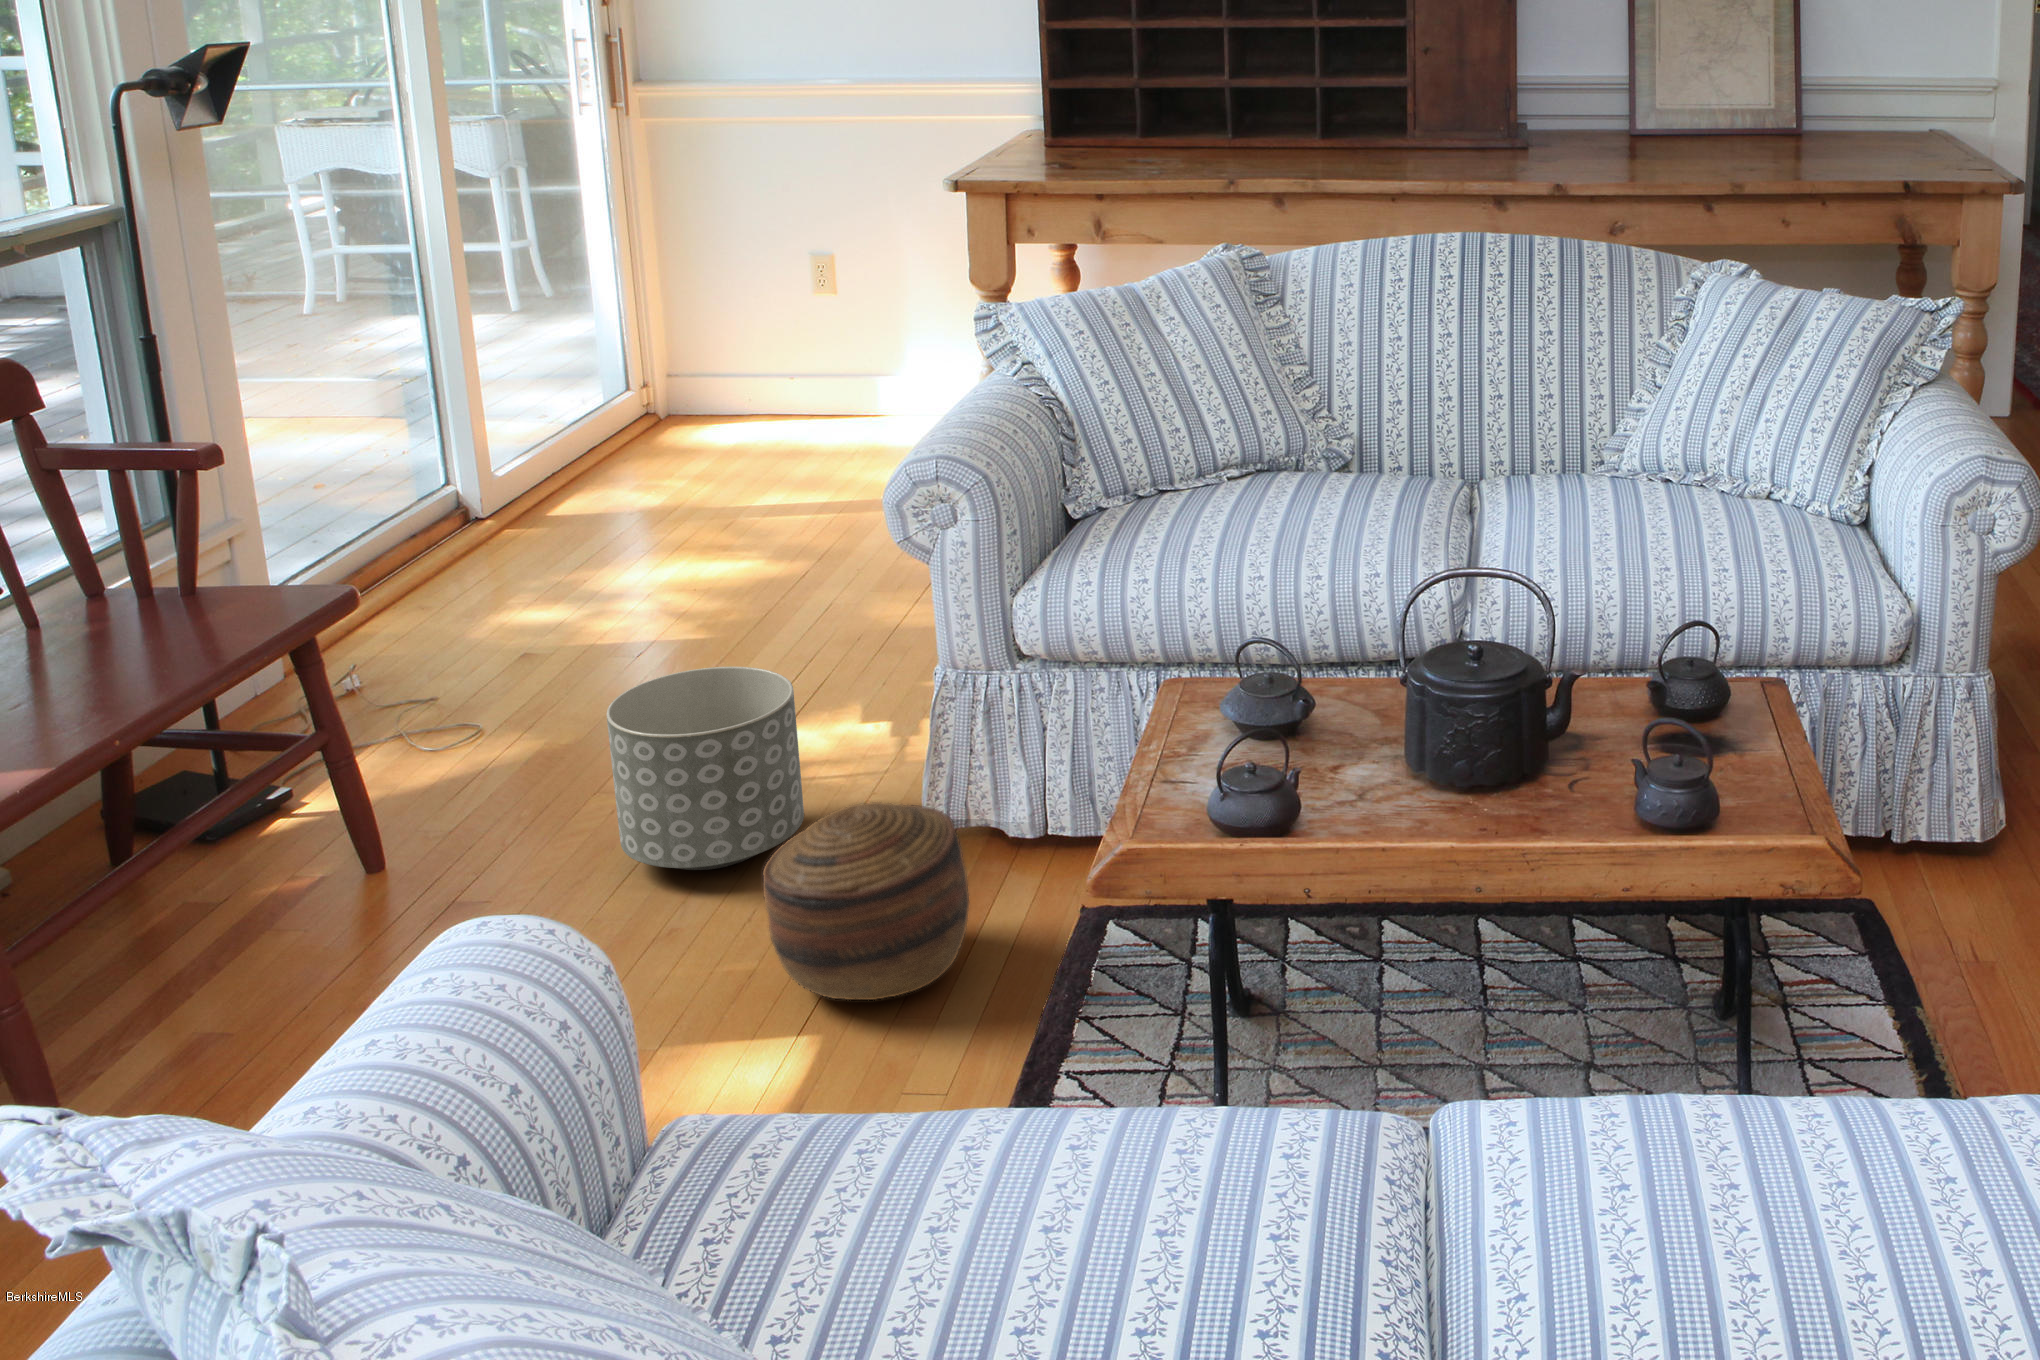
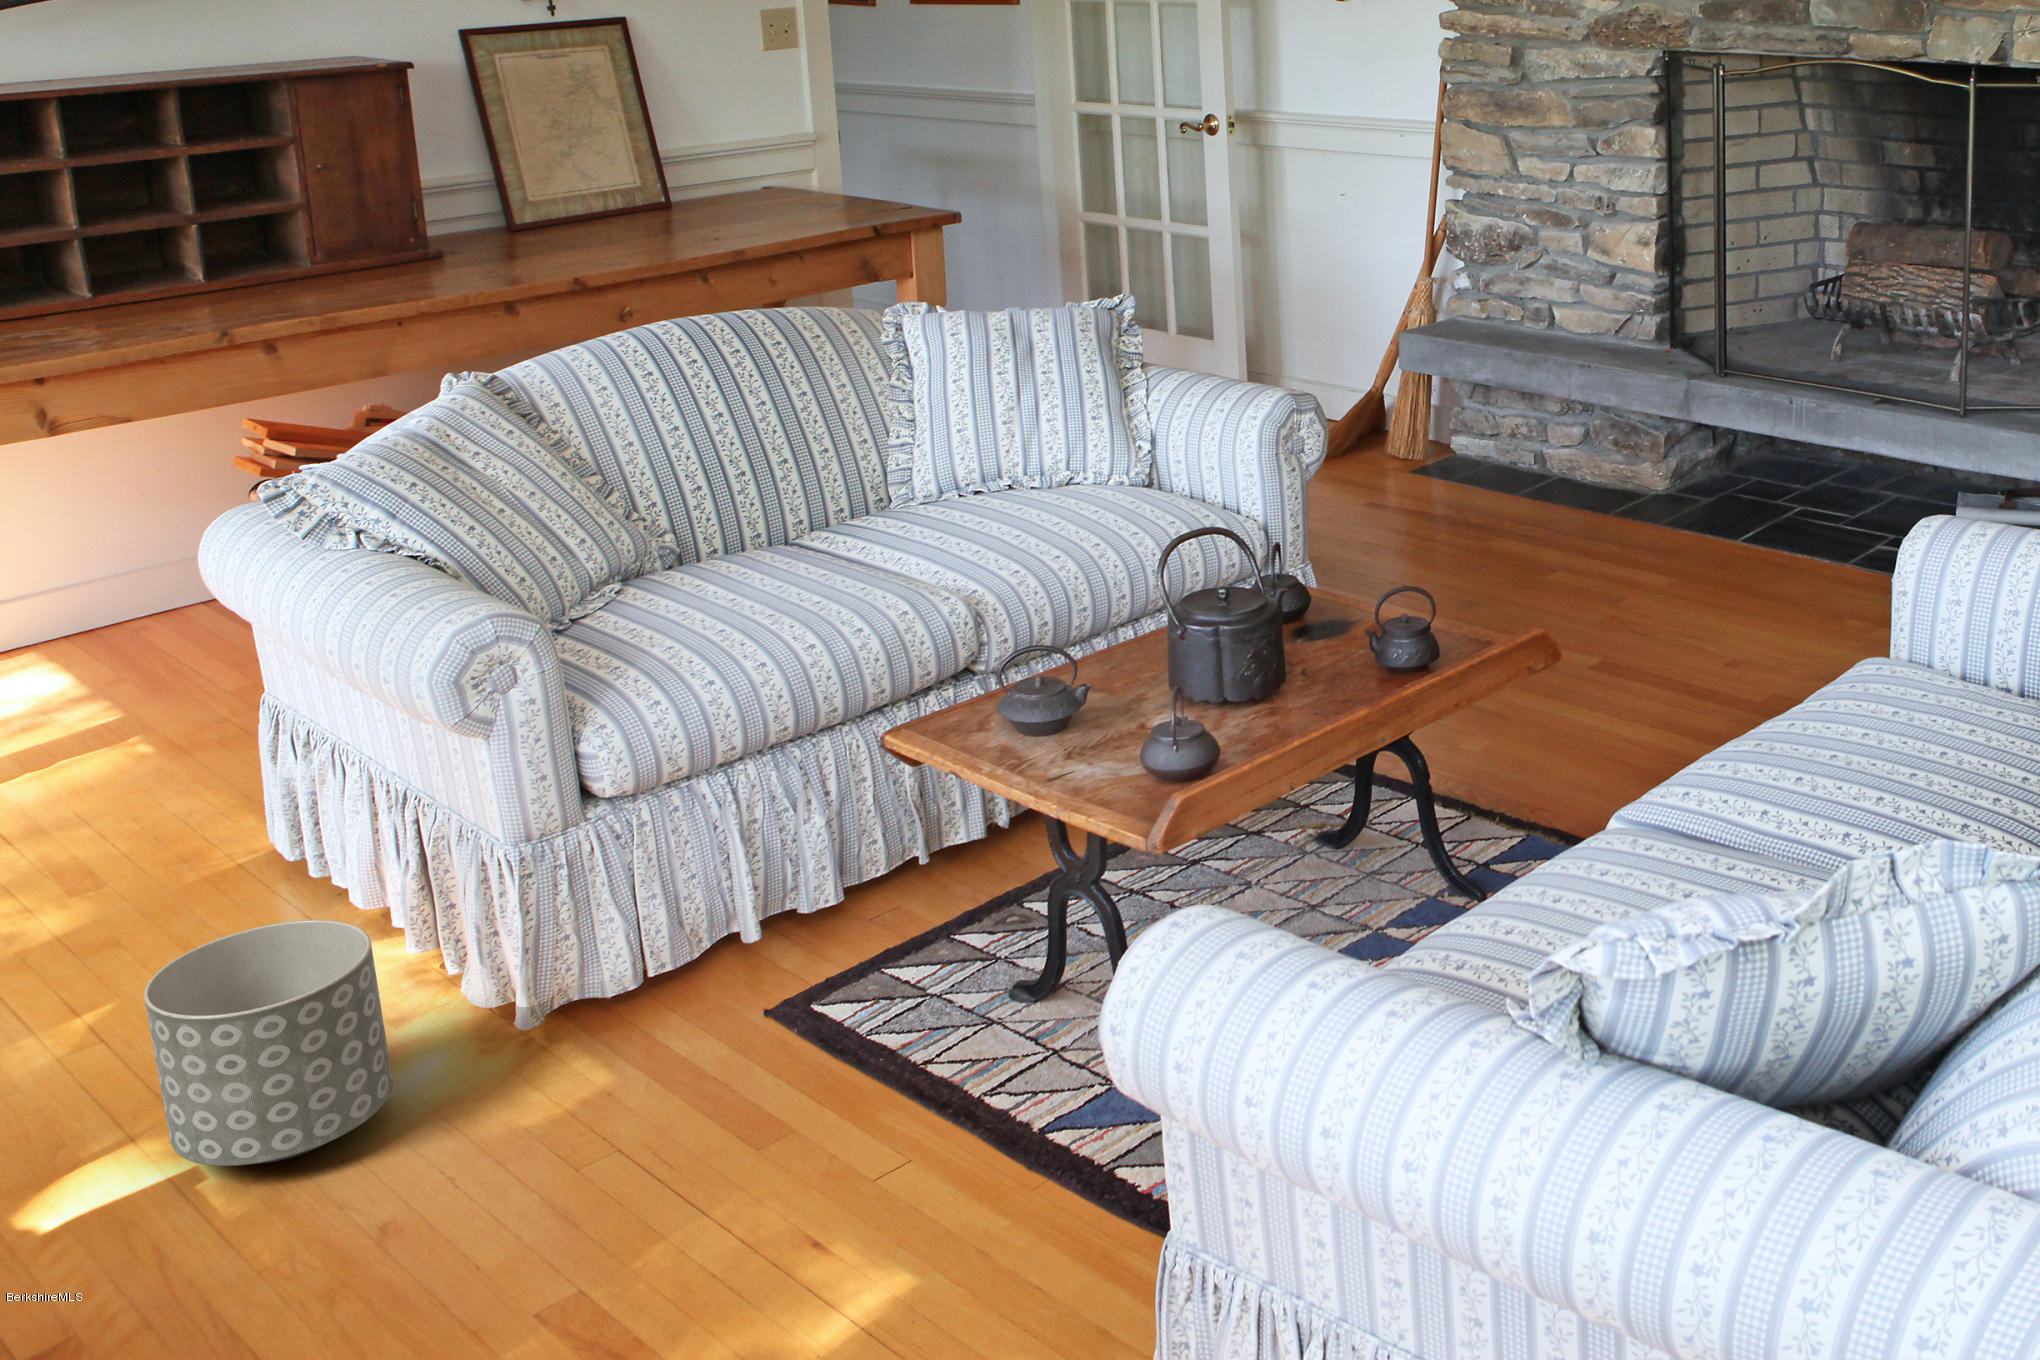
basket: present [763,802,969,1000] -> none [544,938,761,1145]

